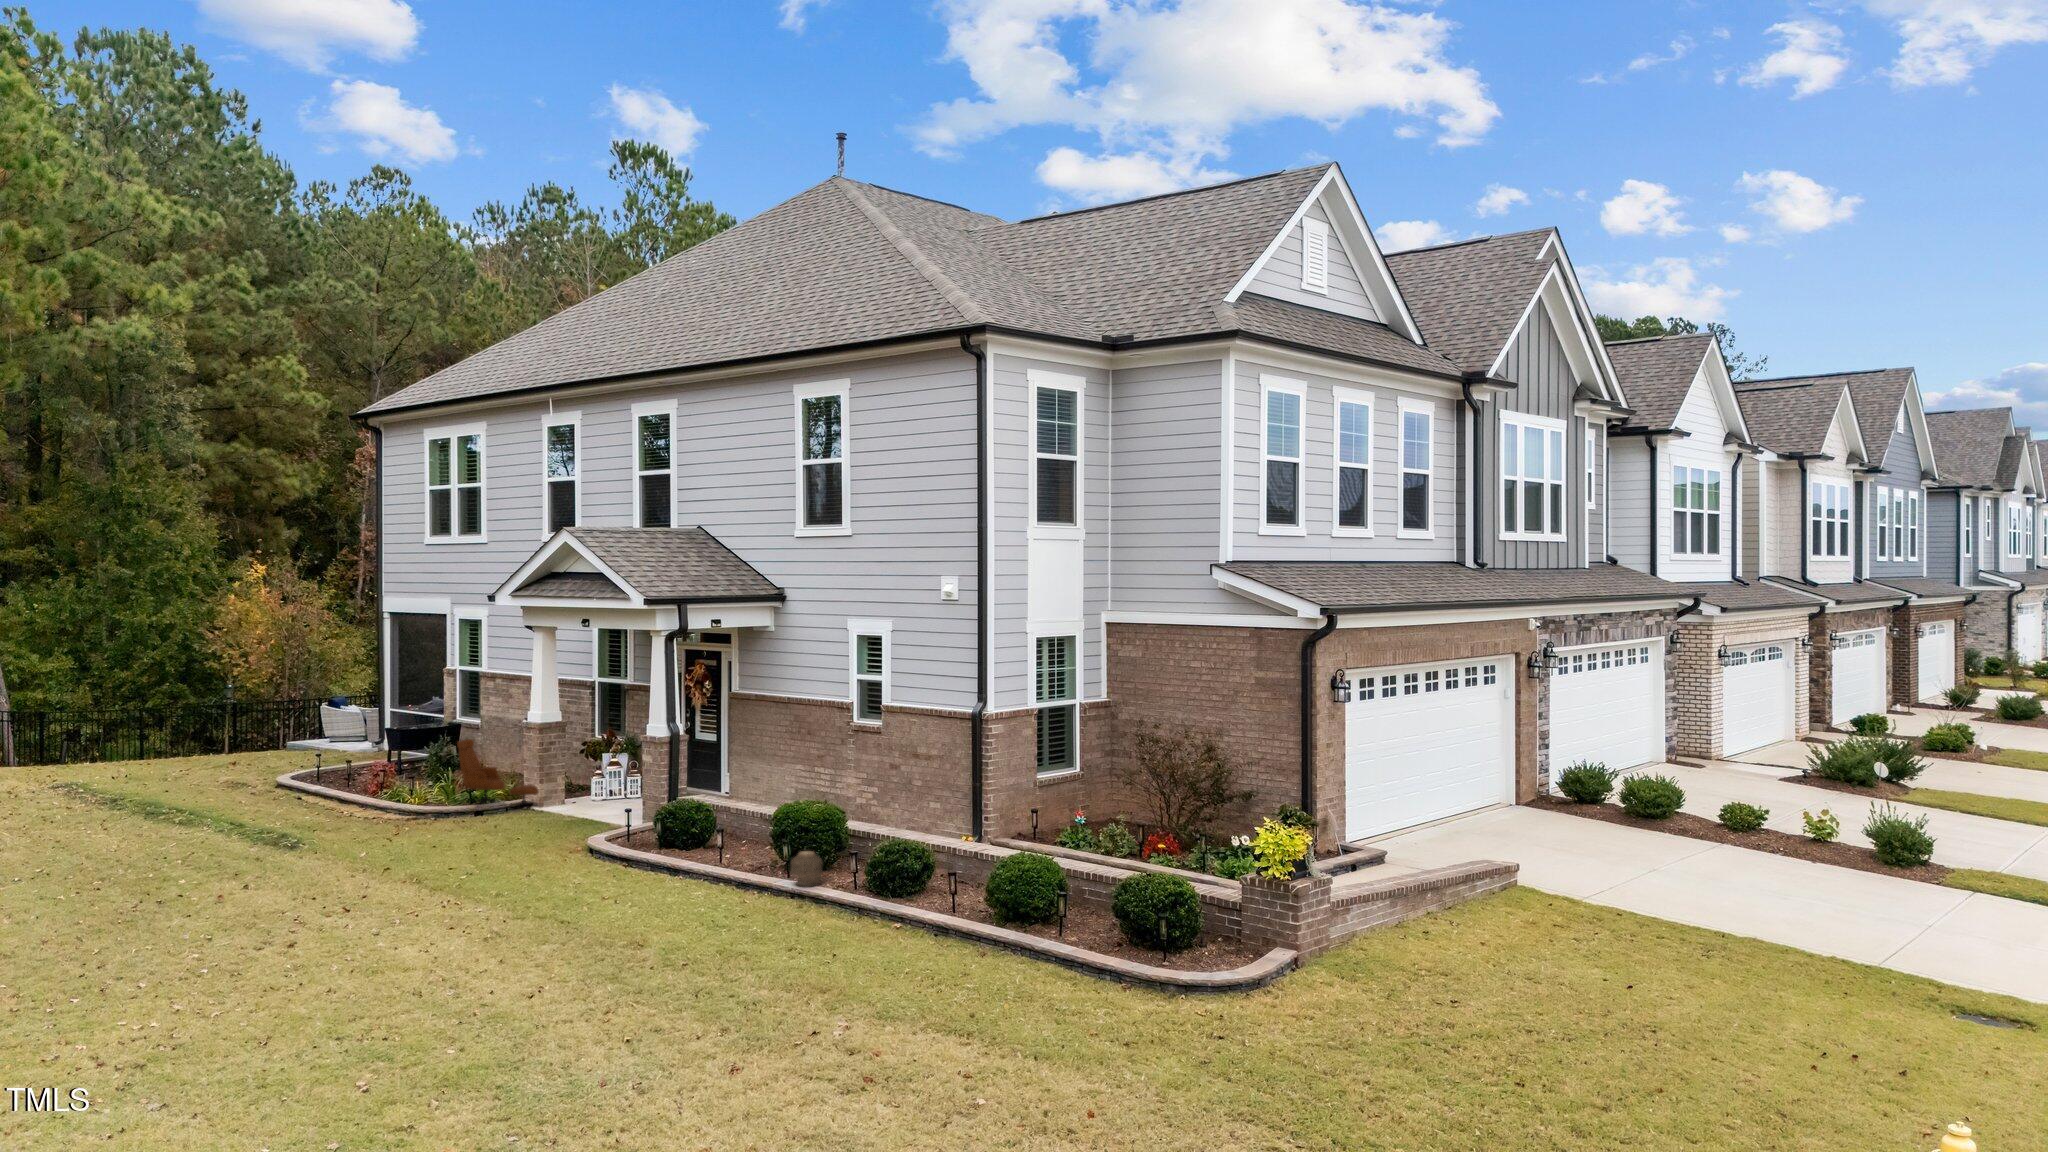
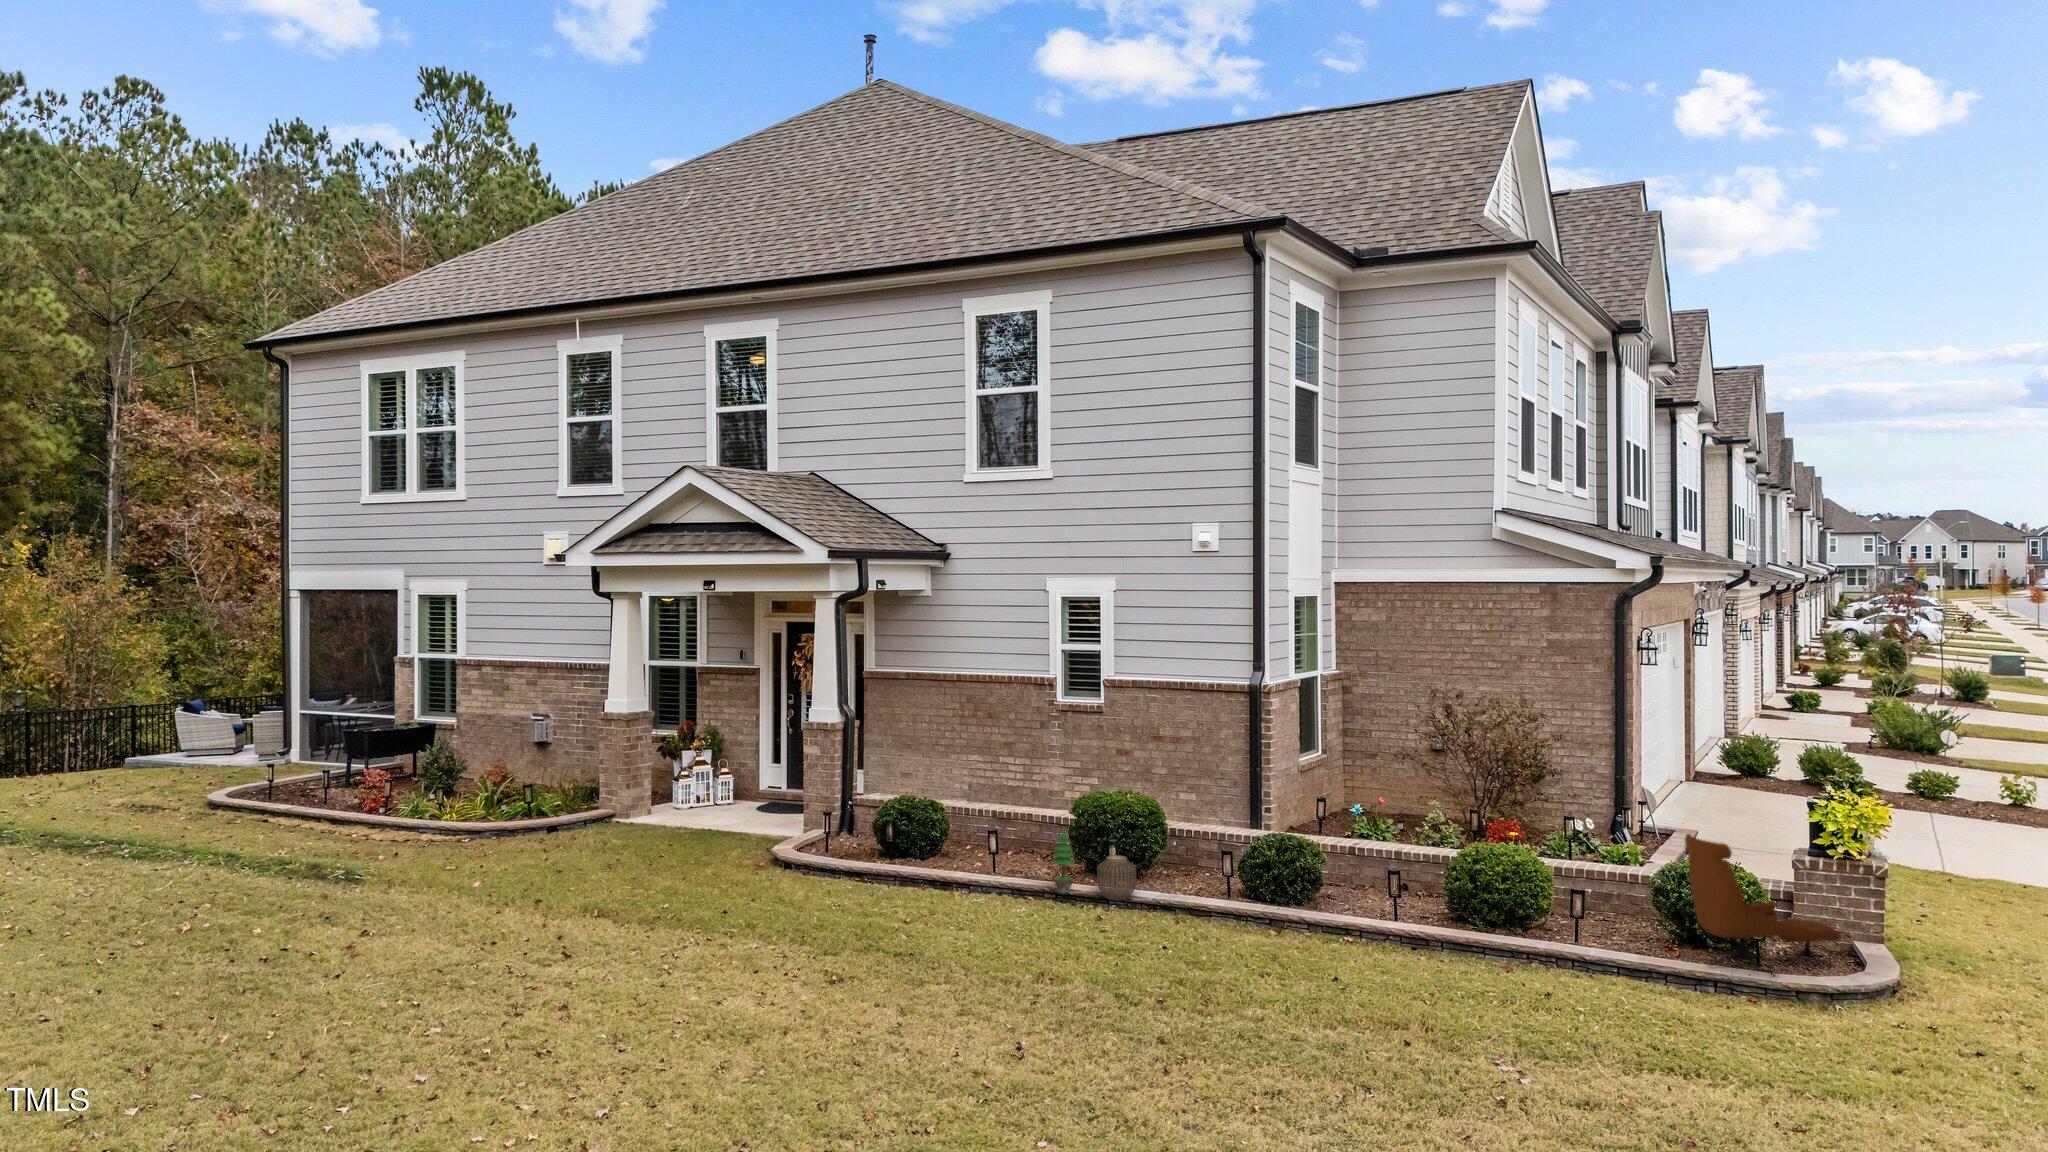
lounge chair: present [457,739,539,804] -> present [1685,834,1840,976]
potted tree: none [761,825,781,880] -> present [1052,828,1074,894]

